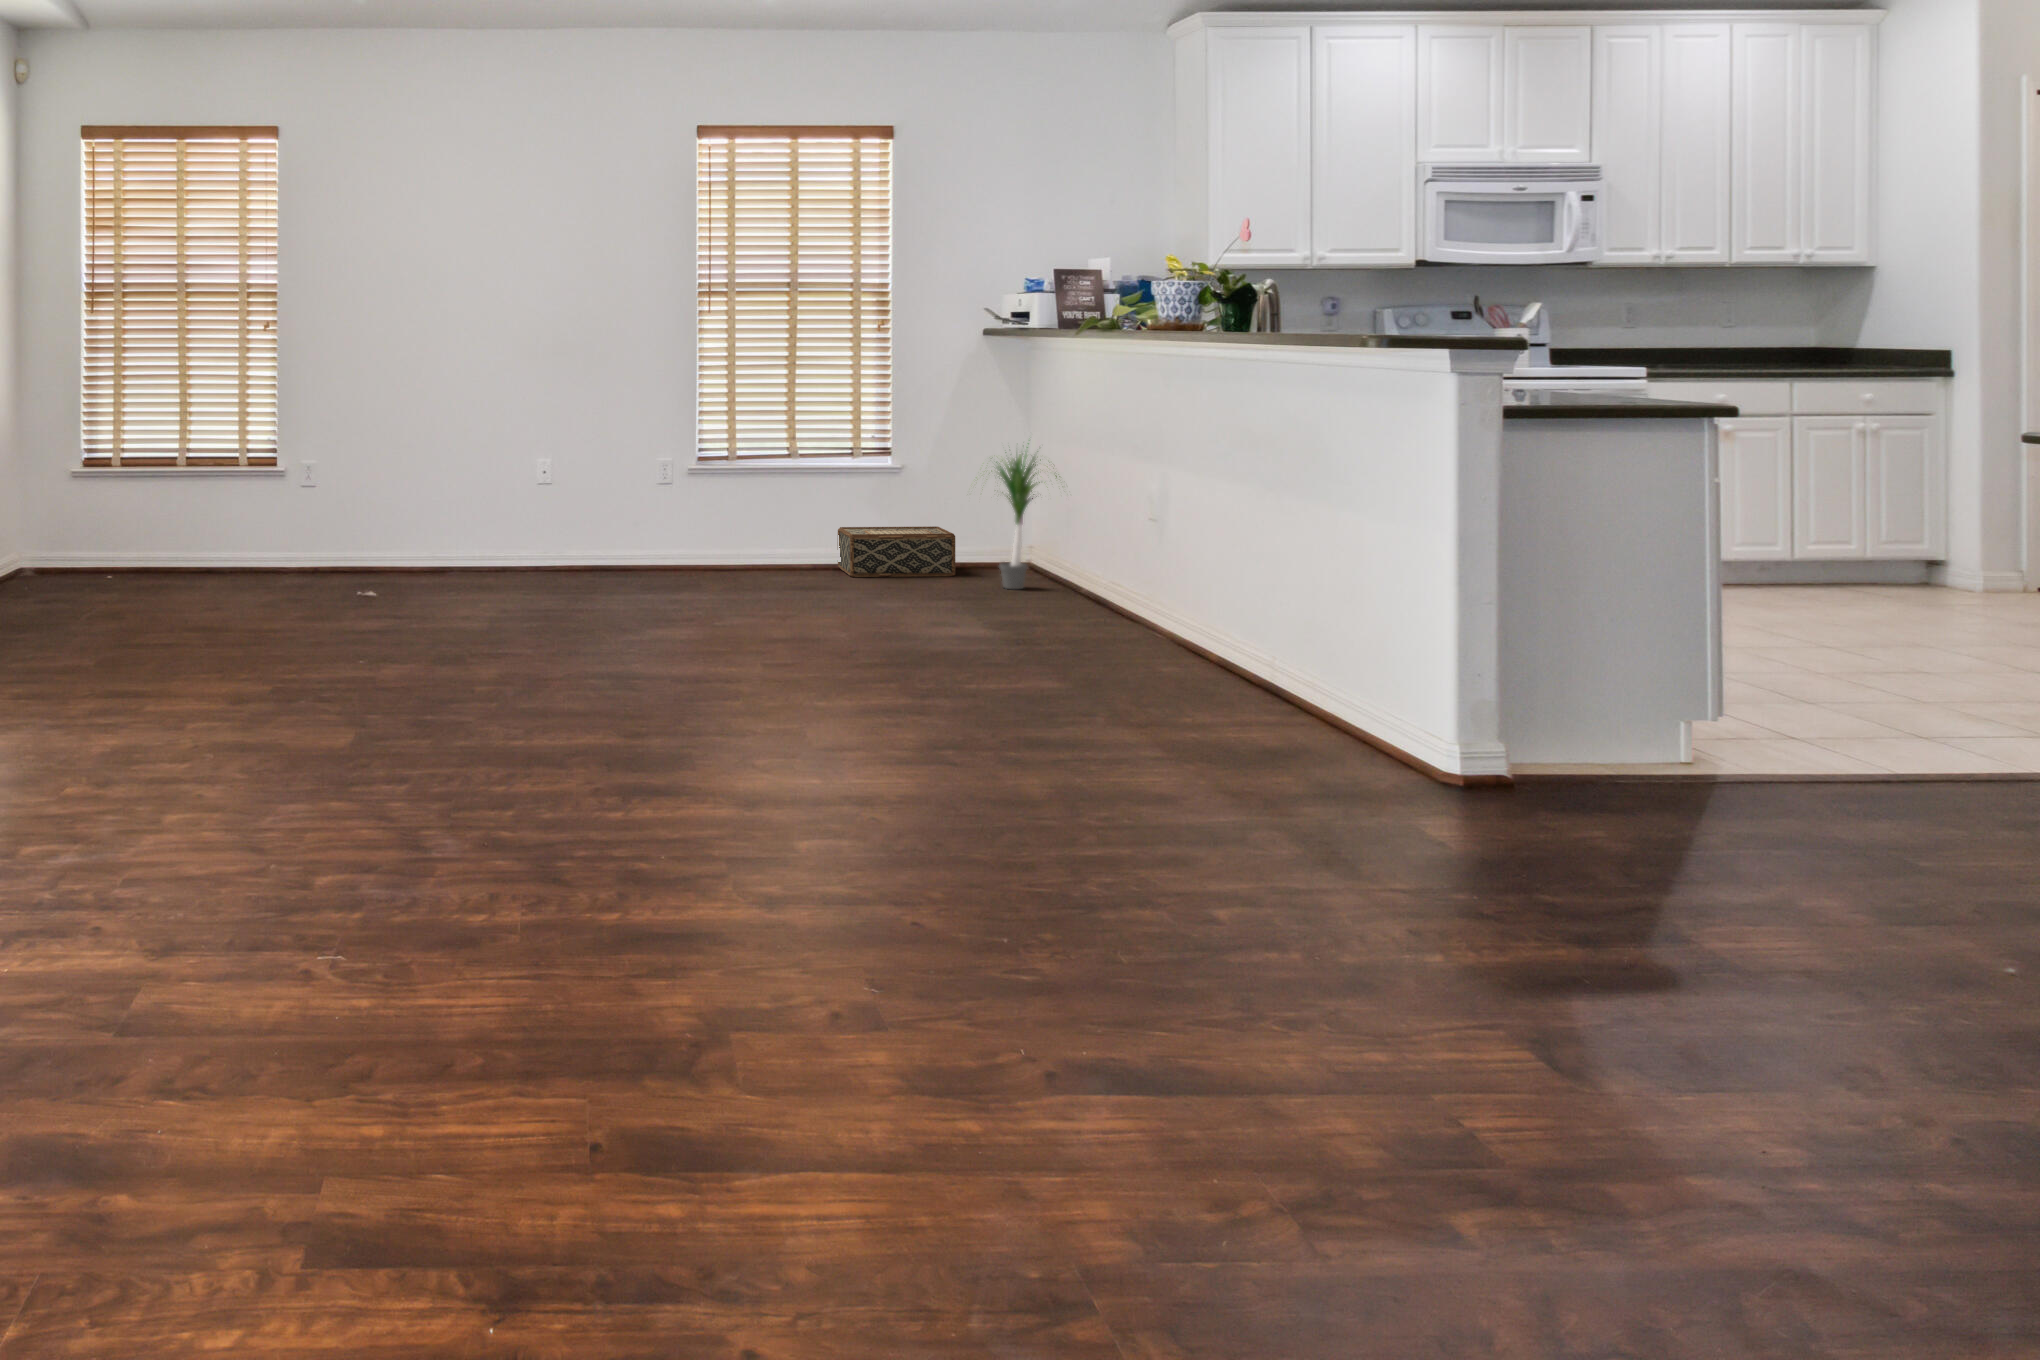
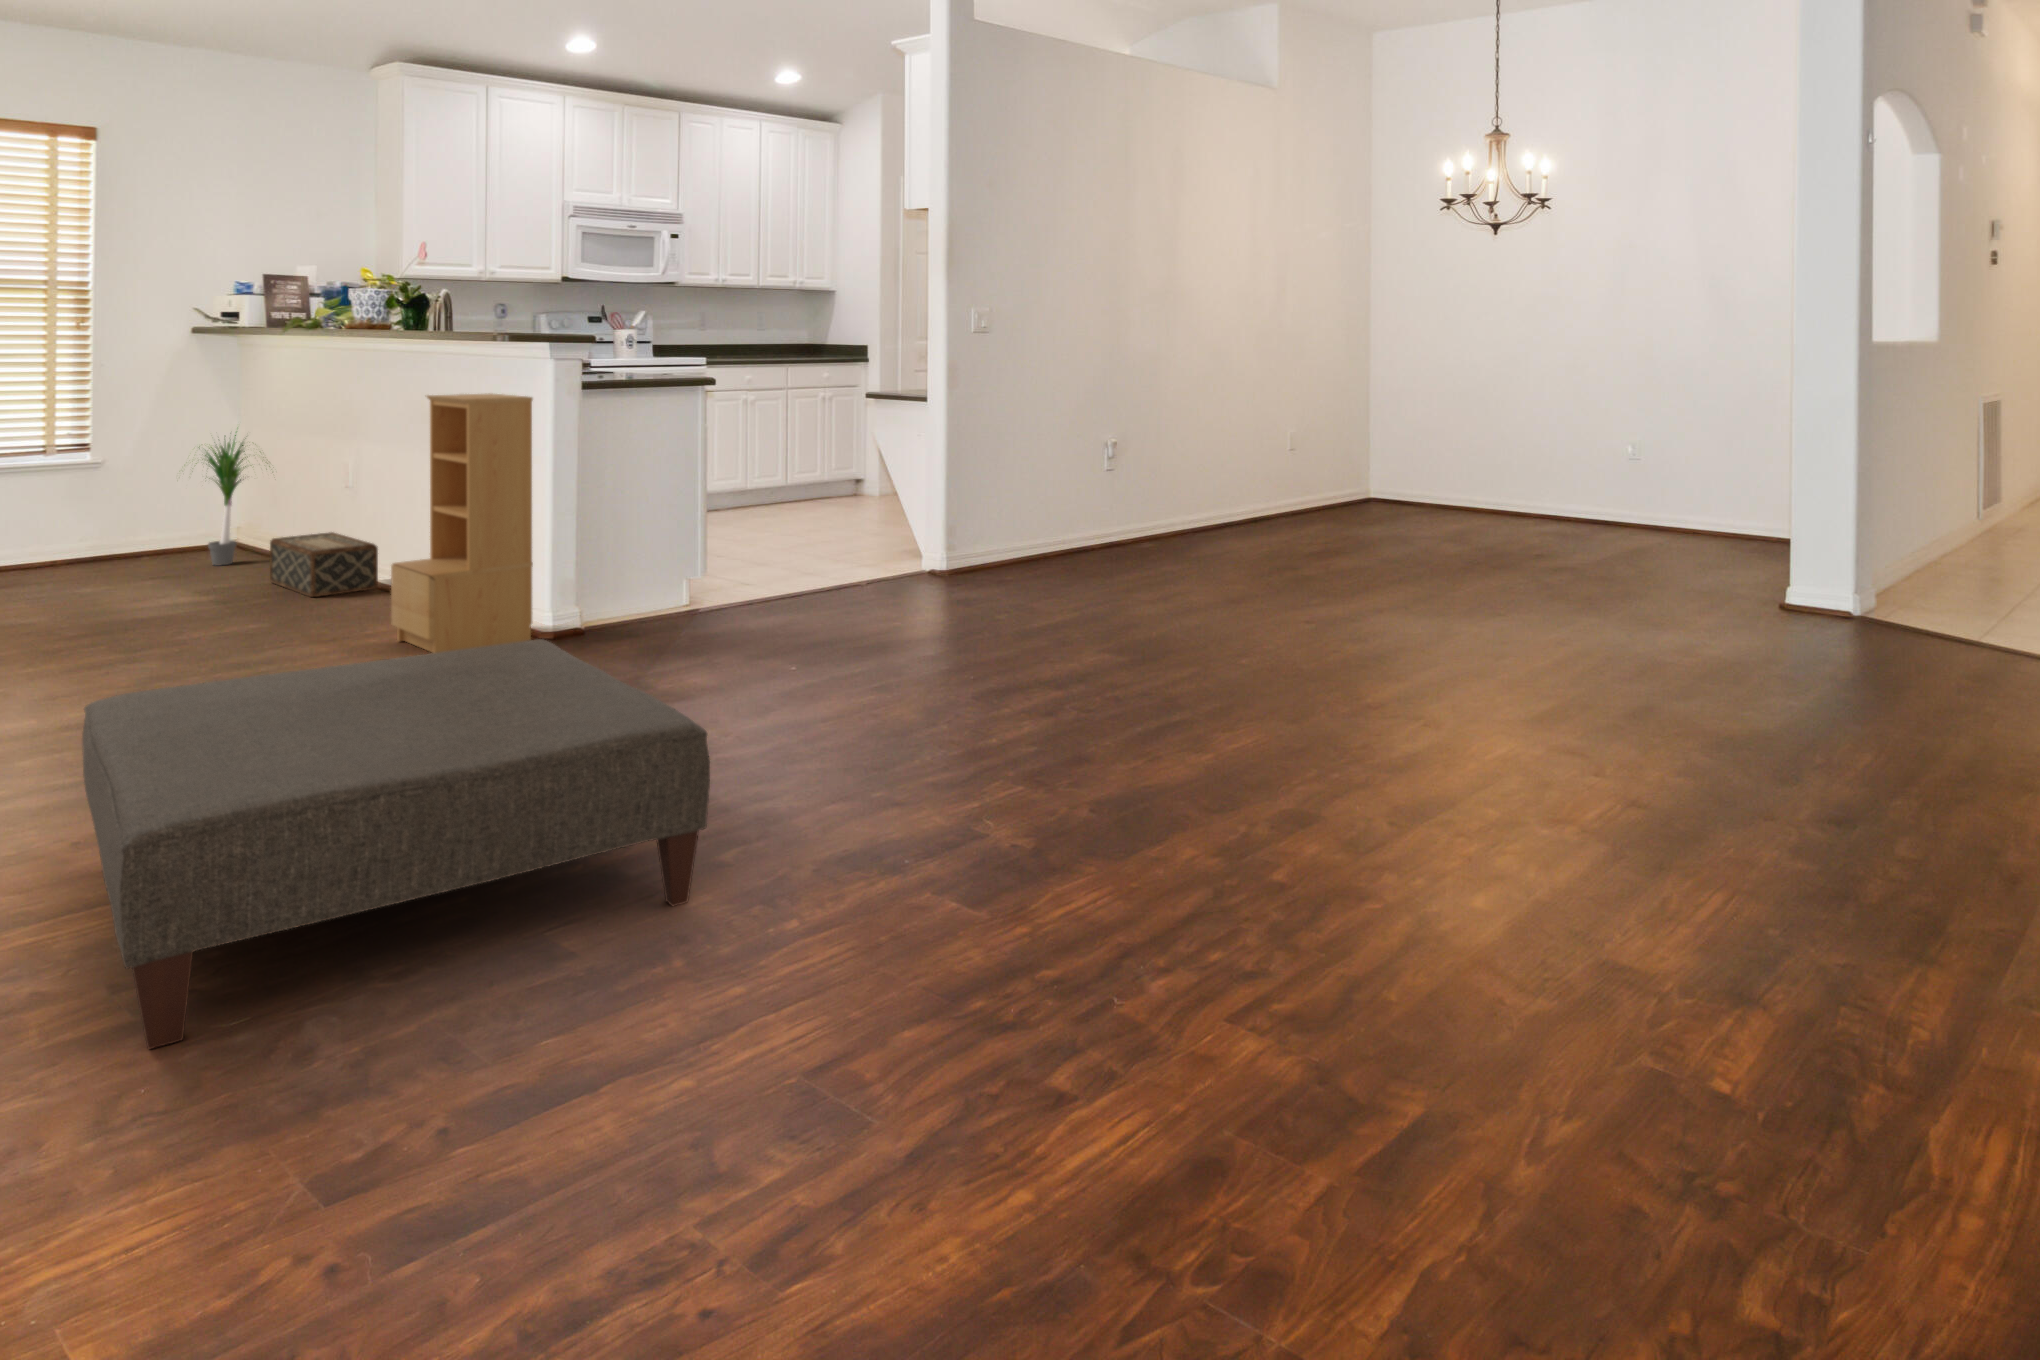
bookshelf: none [1222,410,1418,743] -> present [391,393,533,653]
woven basket: present [838,526,955,577] -> present [270,532,378,597]
ottoman: none [927,744,1880,1277] -> present [82,639,710,1049]

